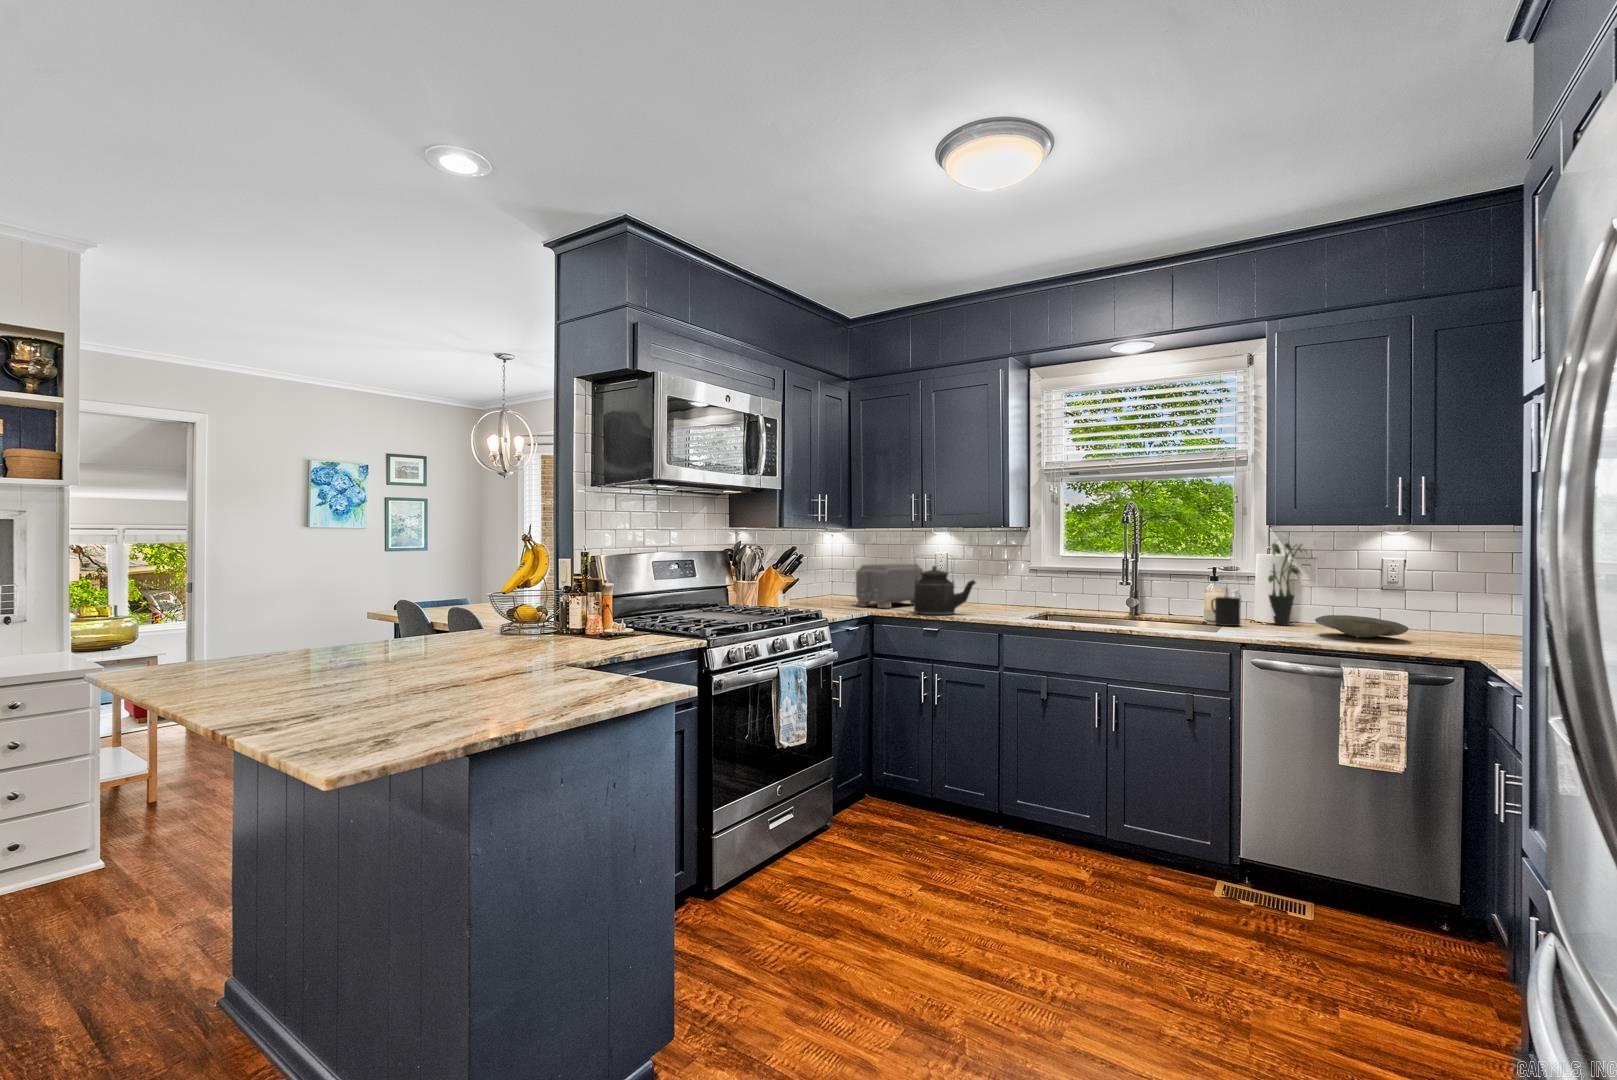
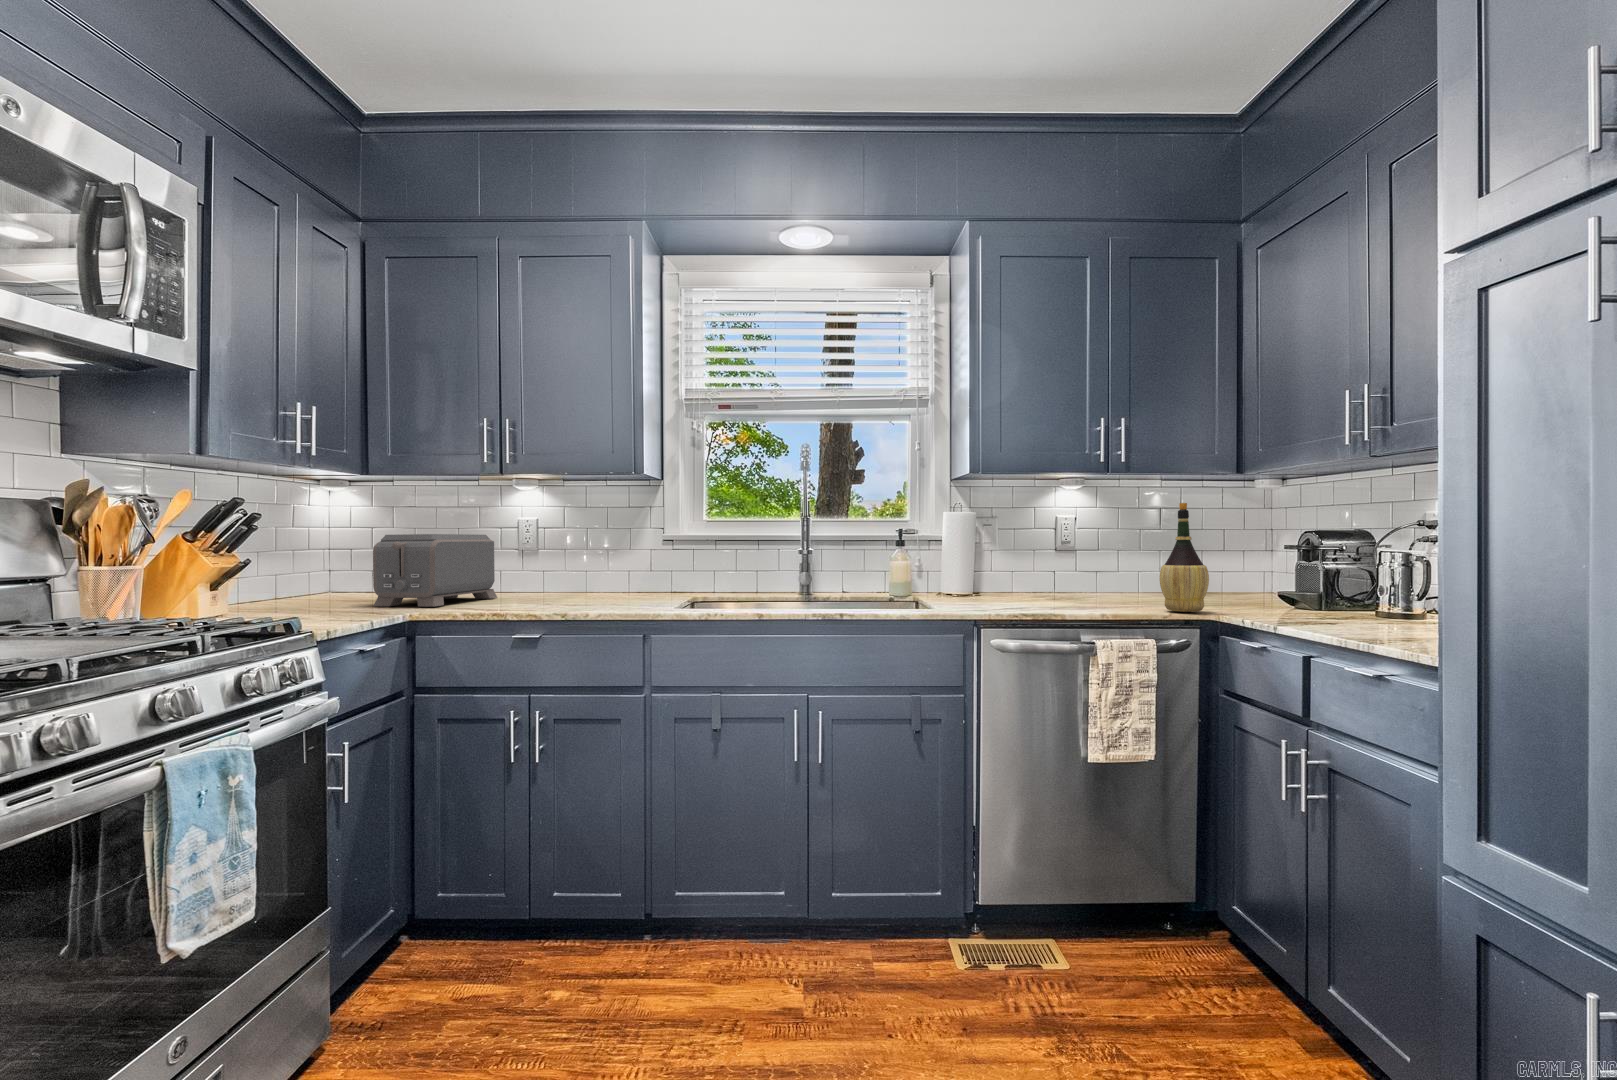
potted plant: present [1268,539,1307,625] -> none [950,494,994,596]
wine bottle: none [1427,557,1477,652] -> present [1160,503,1209,612]
kettle: present [914,564,976,615] -> none [489,514,596,612]
mug: present [1211,597,1241,626] -> none [898,565,934,601]
plate: present [1315,615,1409,638] -> none [1023,577,1120,604]

